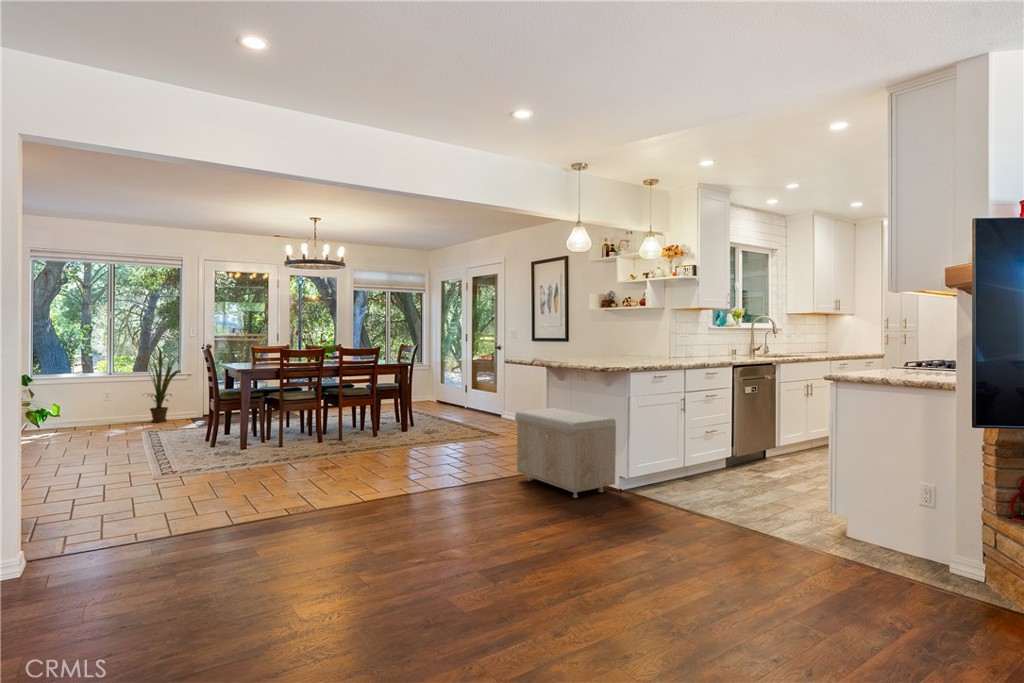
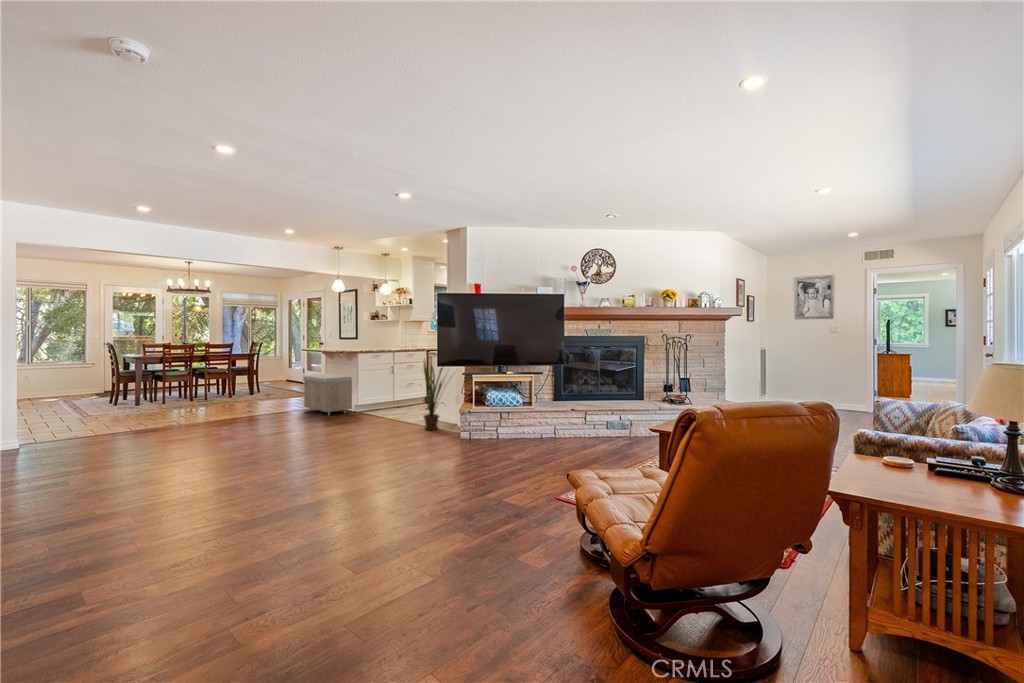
house plant: present [146,348,180,422] -> present [423,360,443,430]

